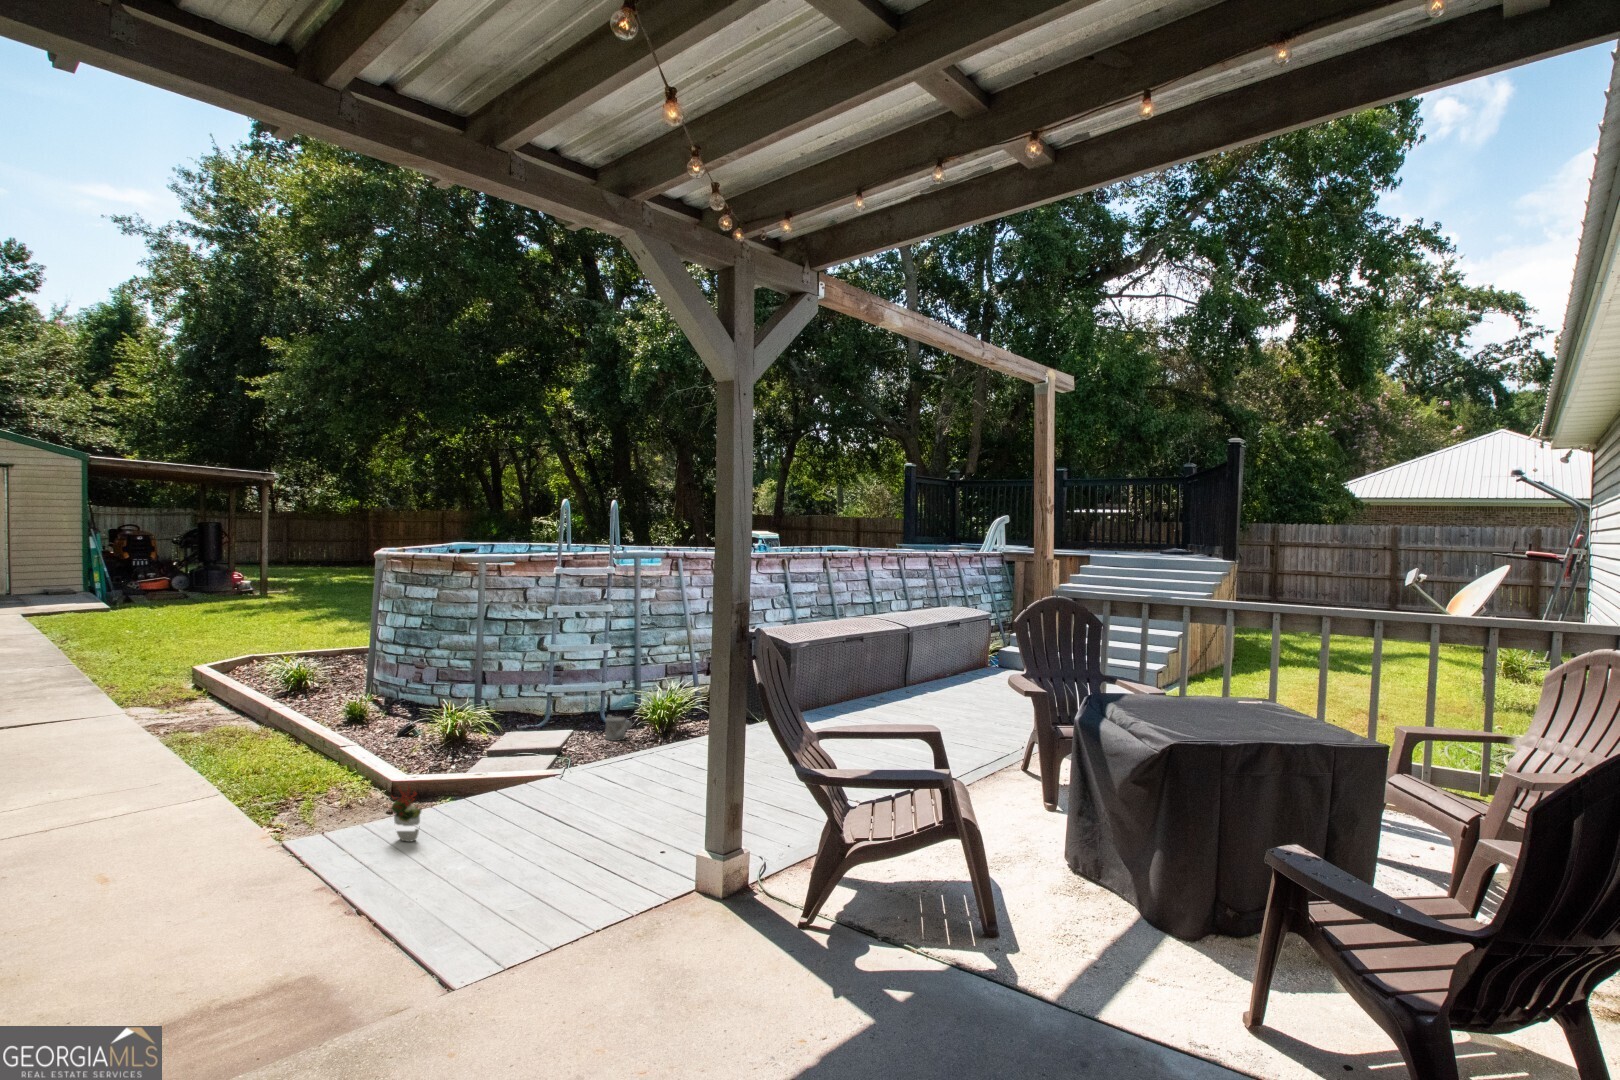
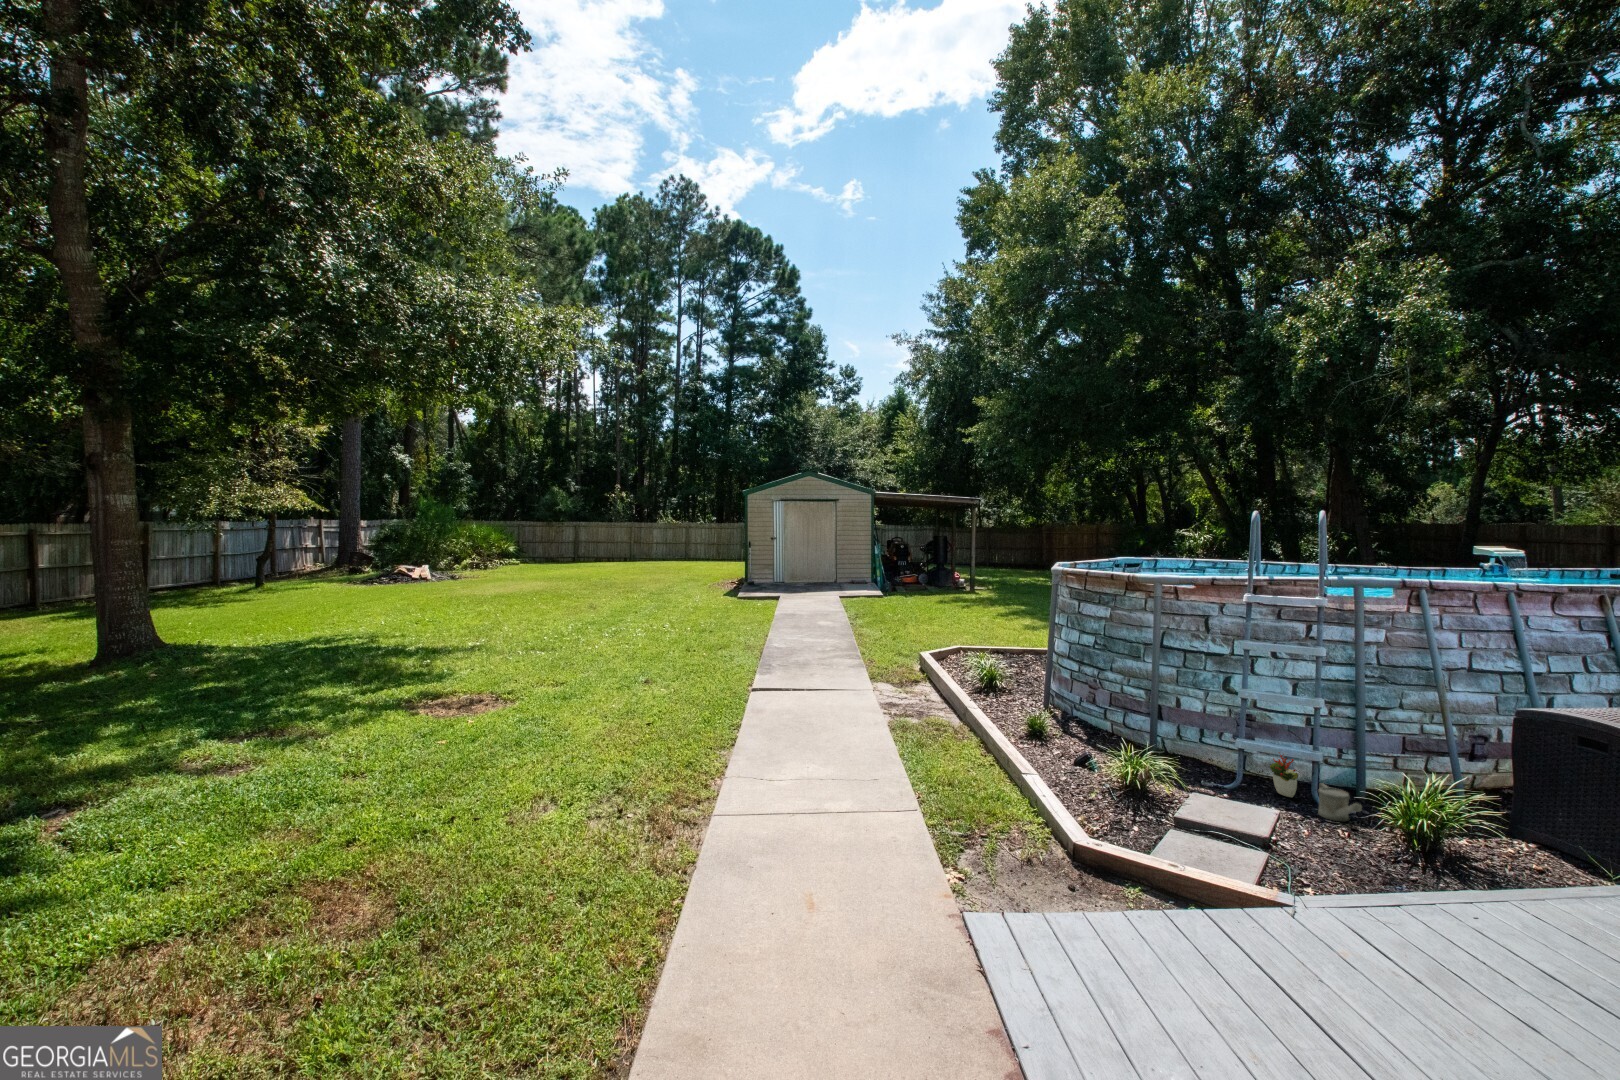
decorative plant: present [391,784,421,842] -> present [1270,752,1298,797]

